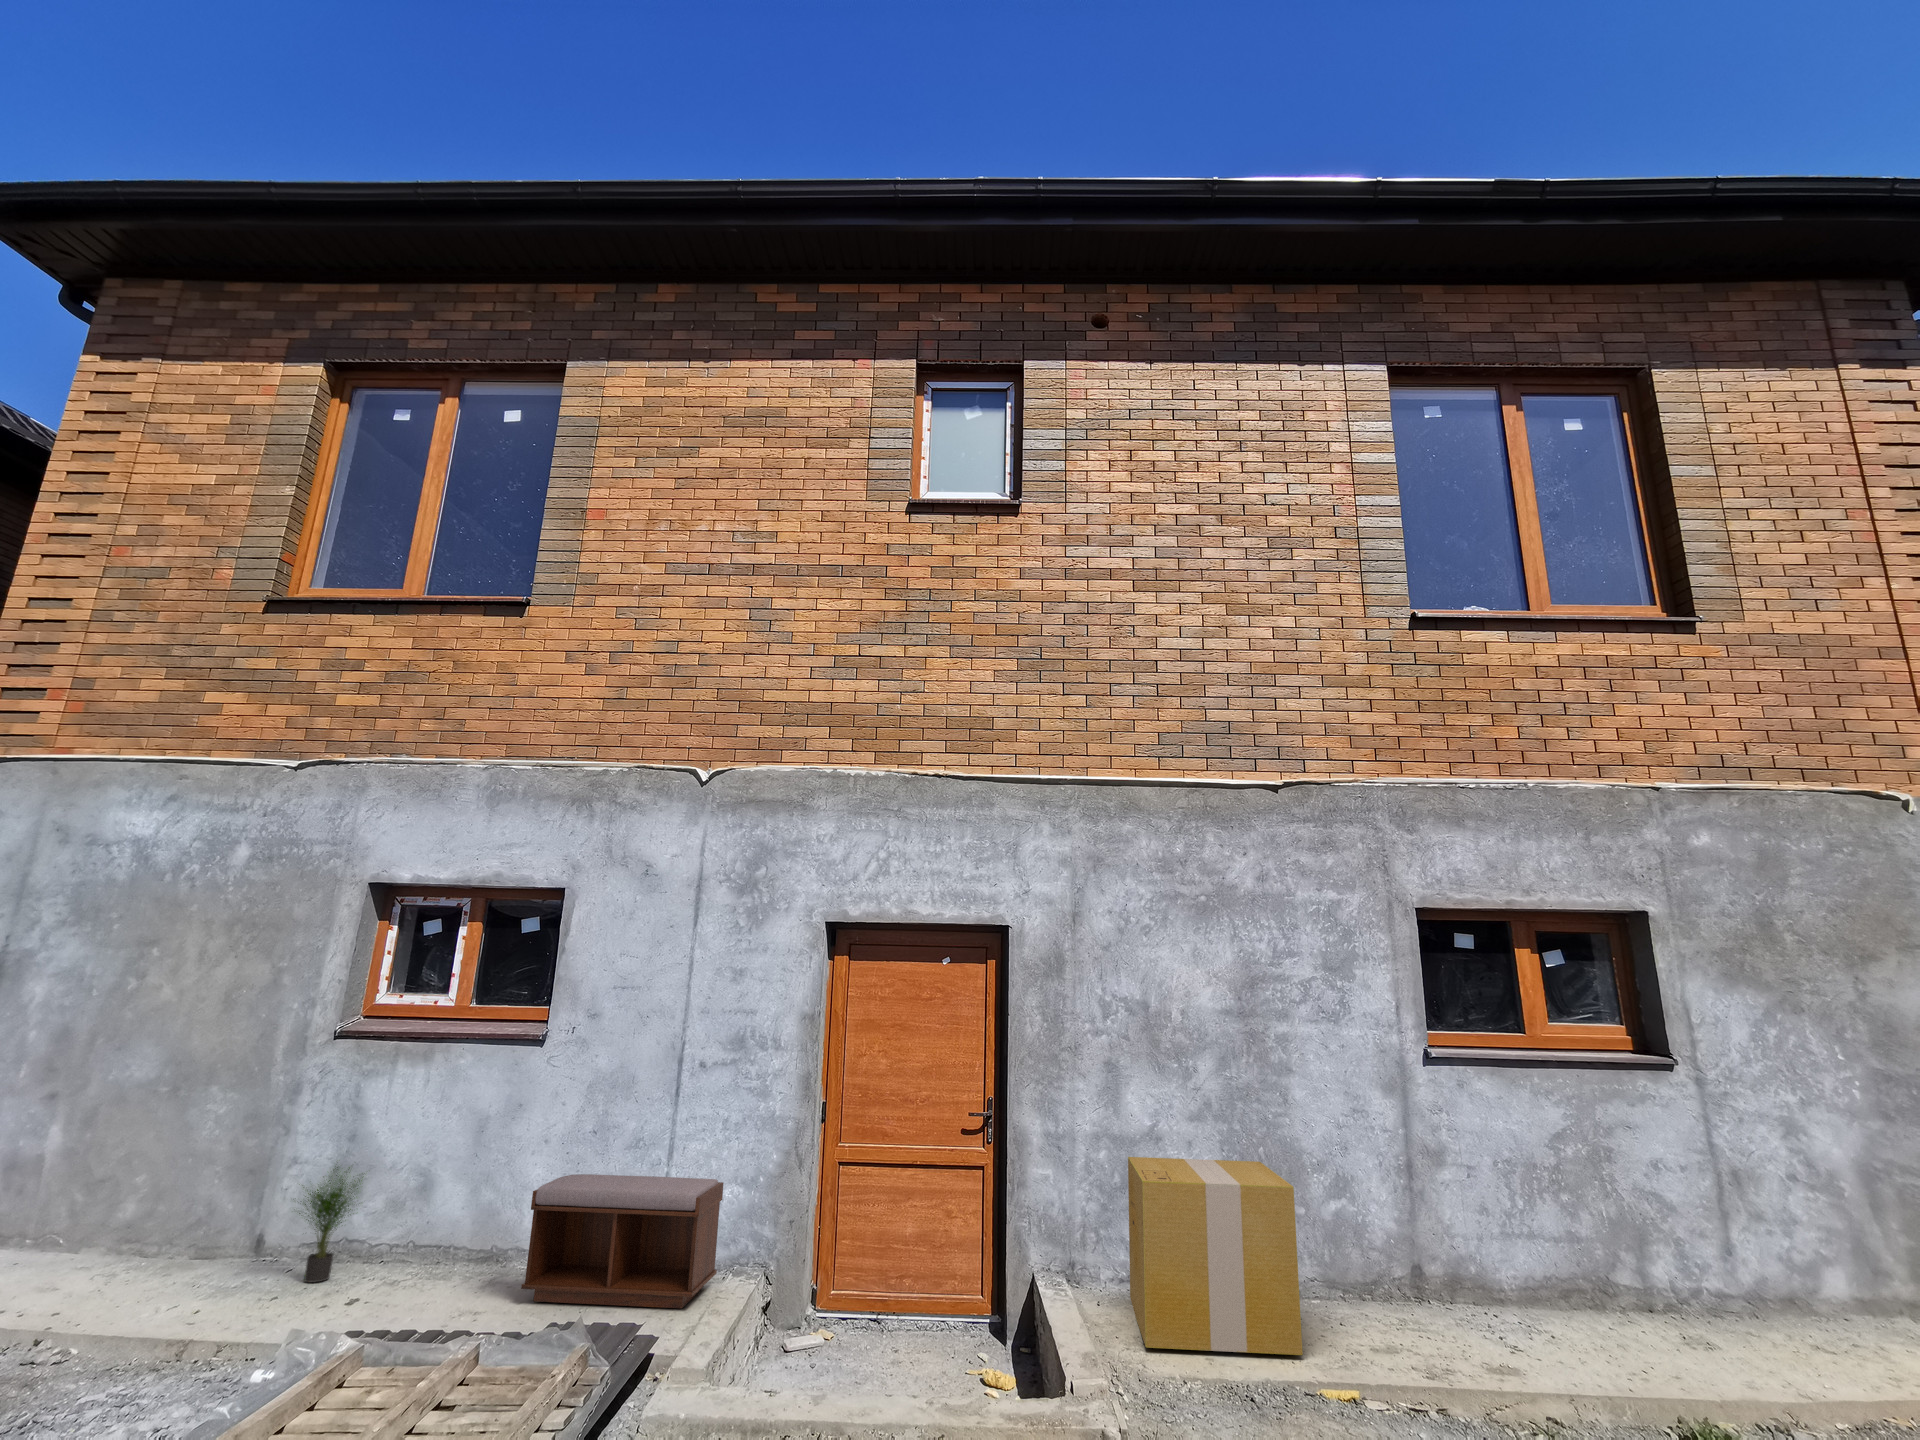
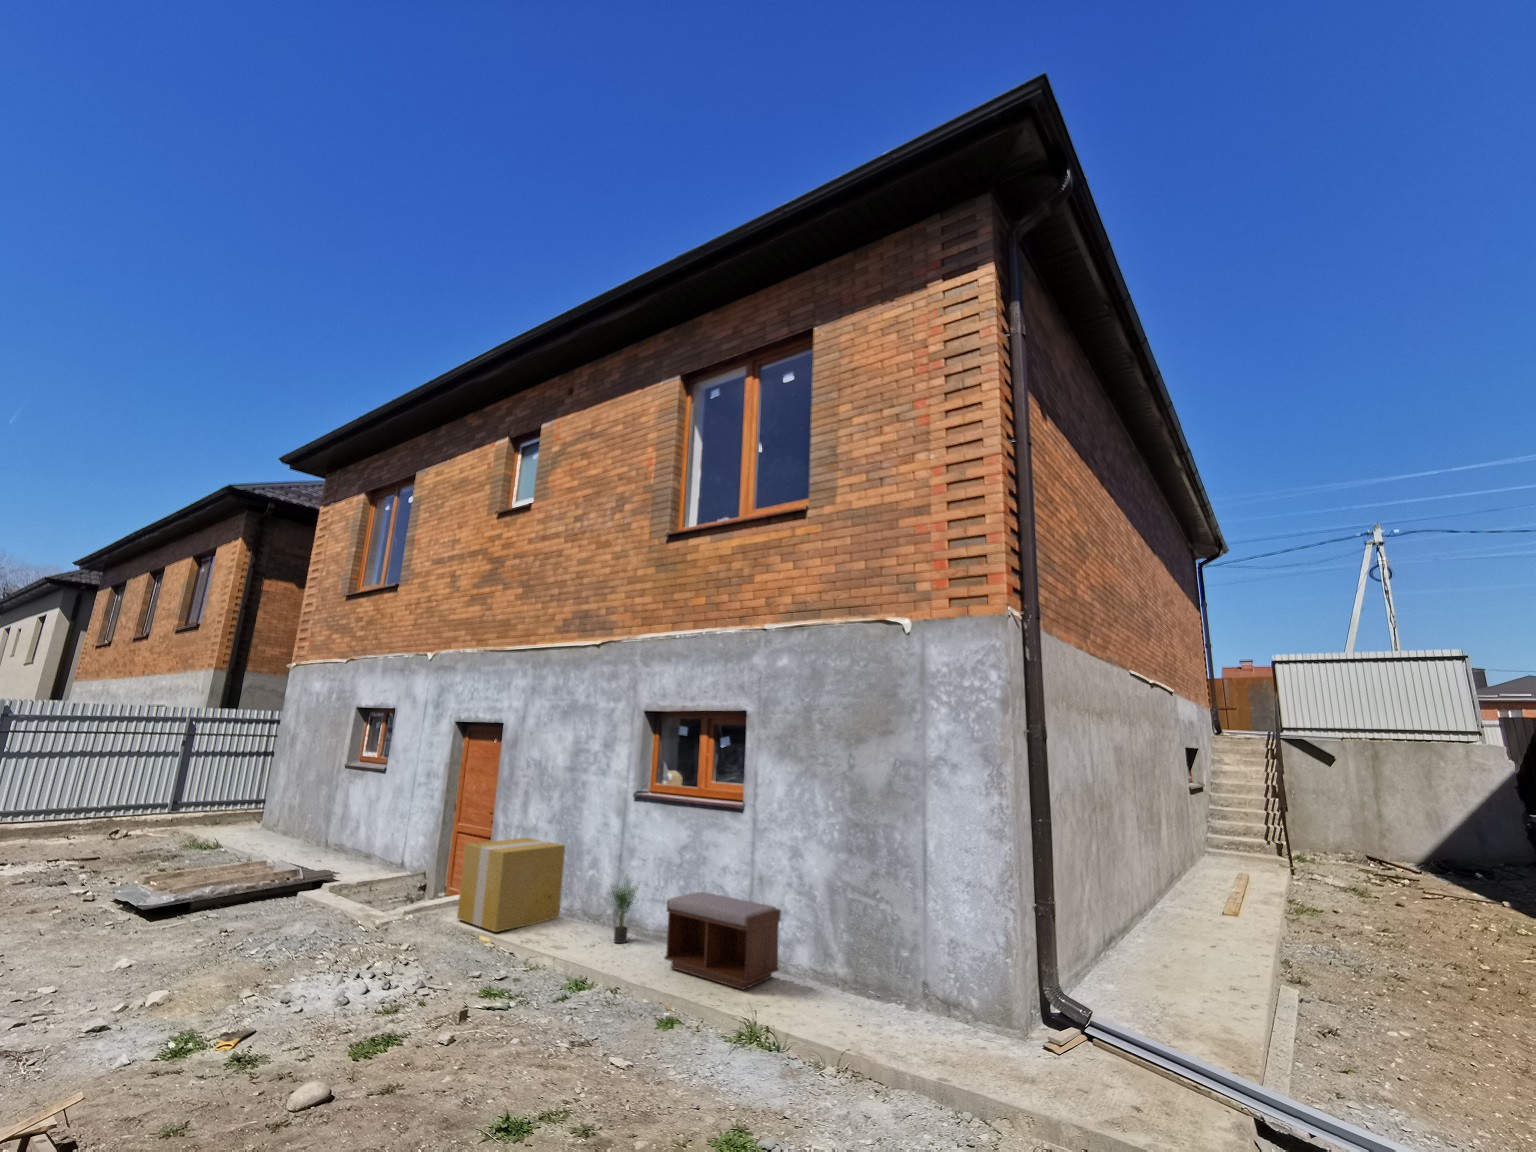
potted plant: present [299,1166,363,1283] -> present [608,879,638,943]
bench: present [521,1174,724,1308] -> present [664,892,781,990]

